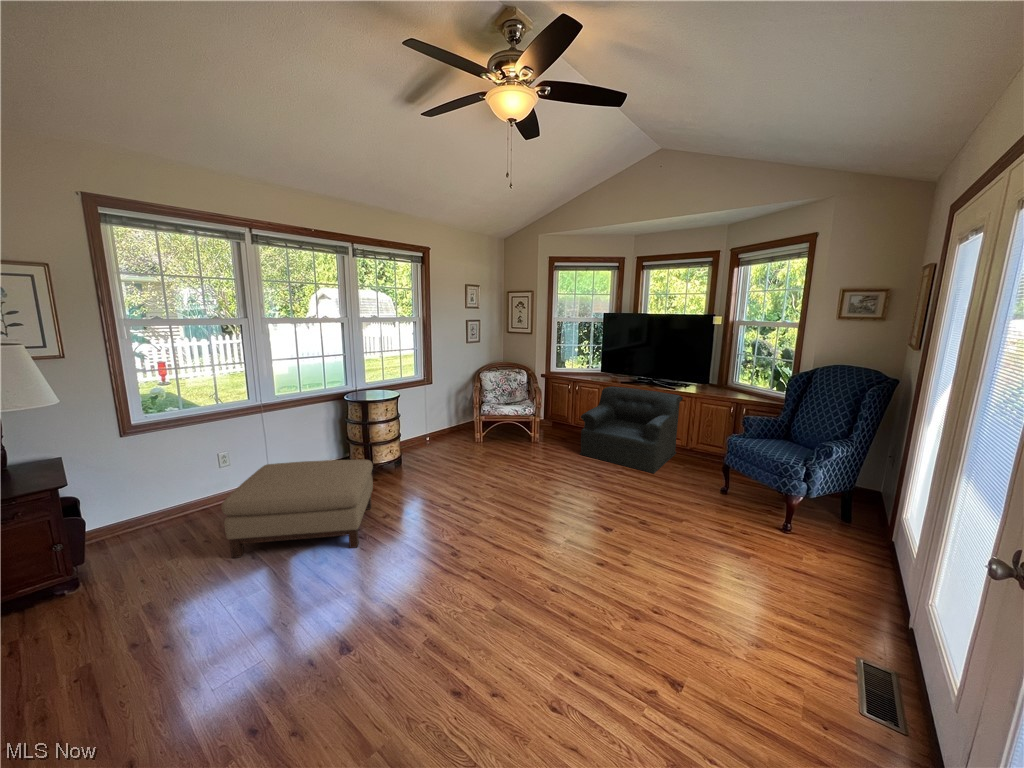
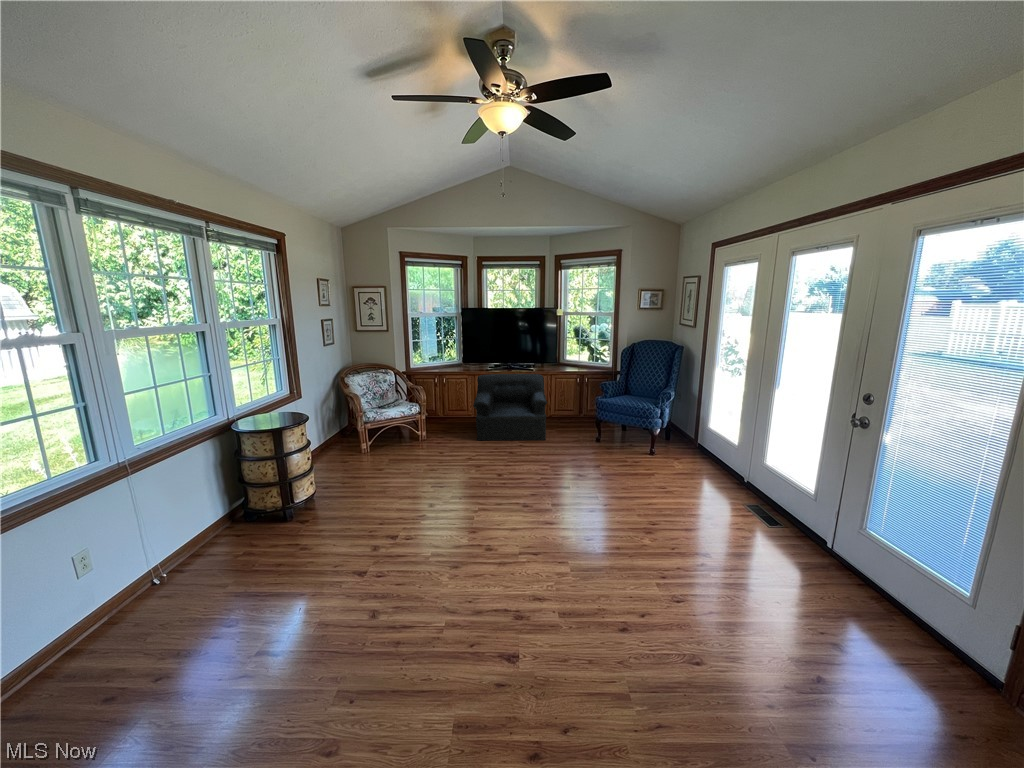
ottoman: present [221,460,373,558] -> none [186,495,391,682]

